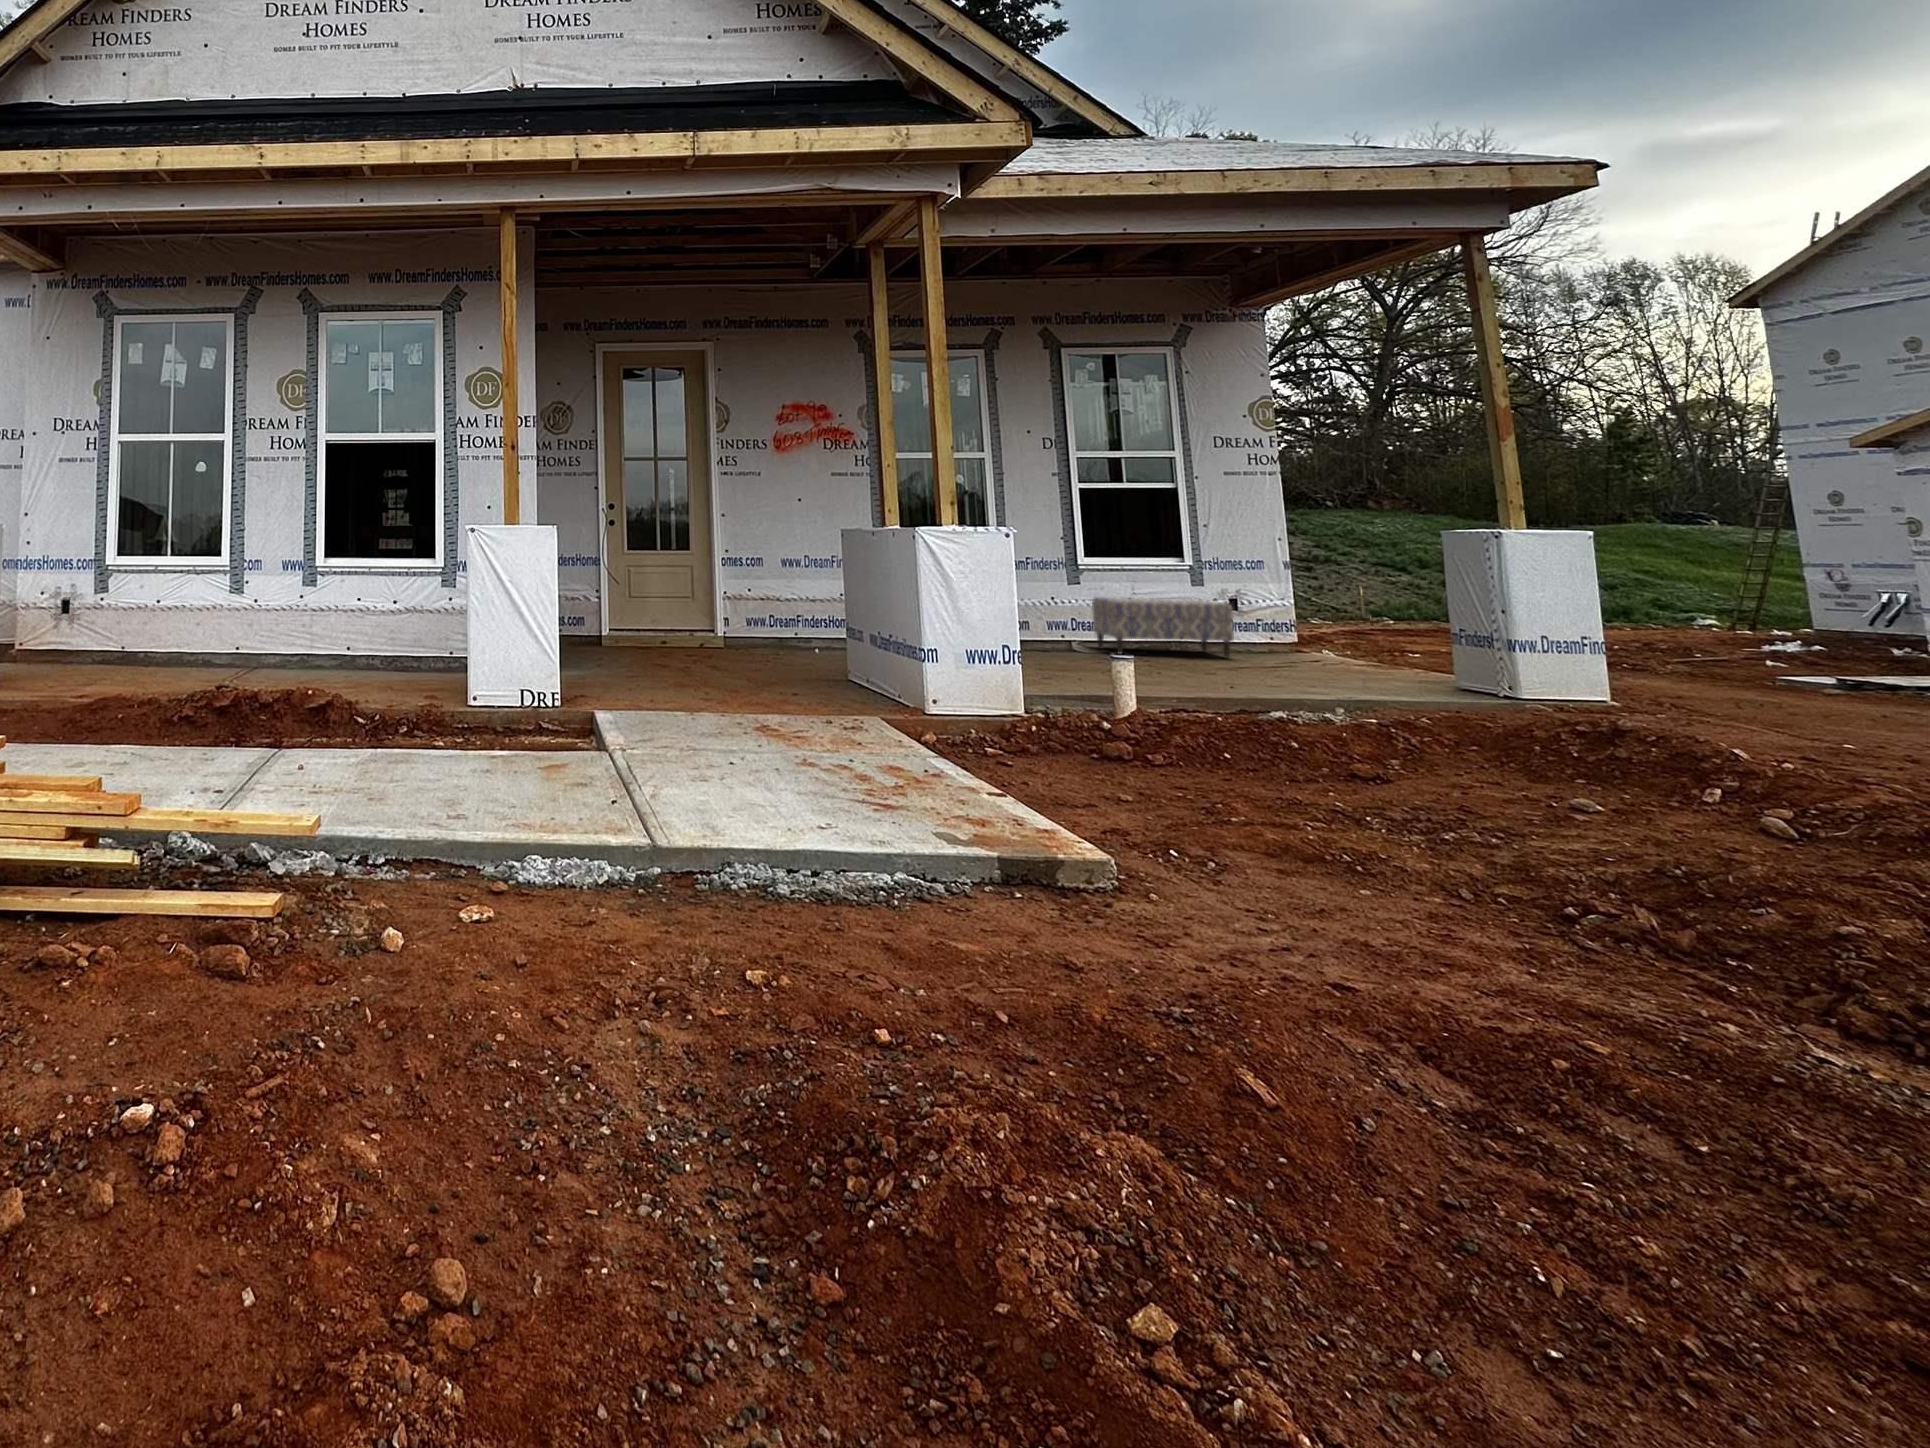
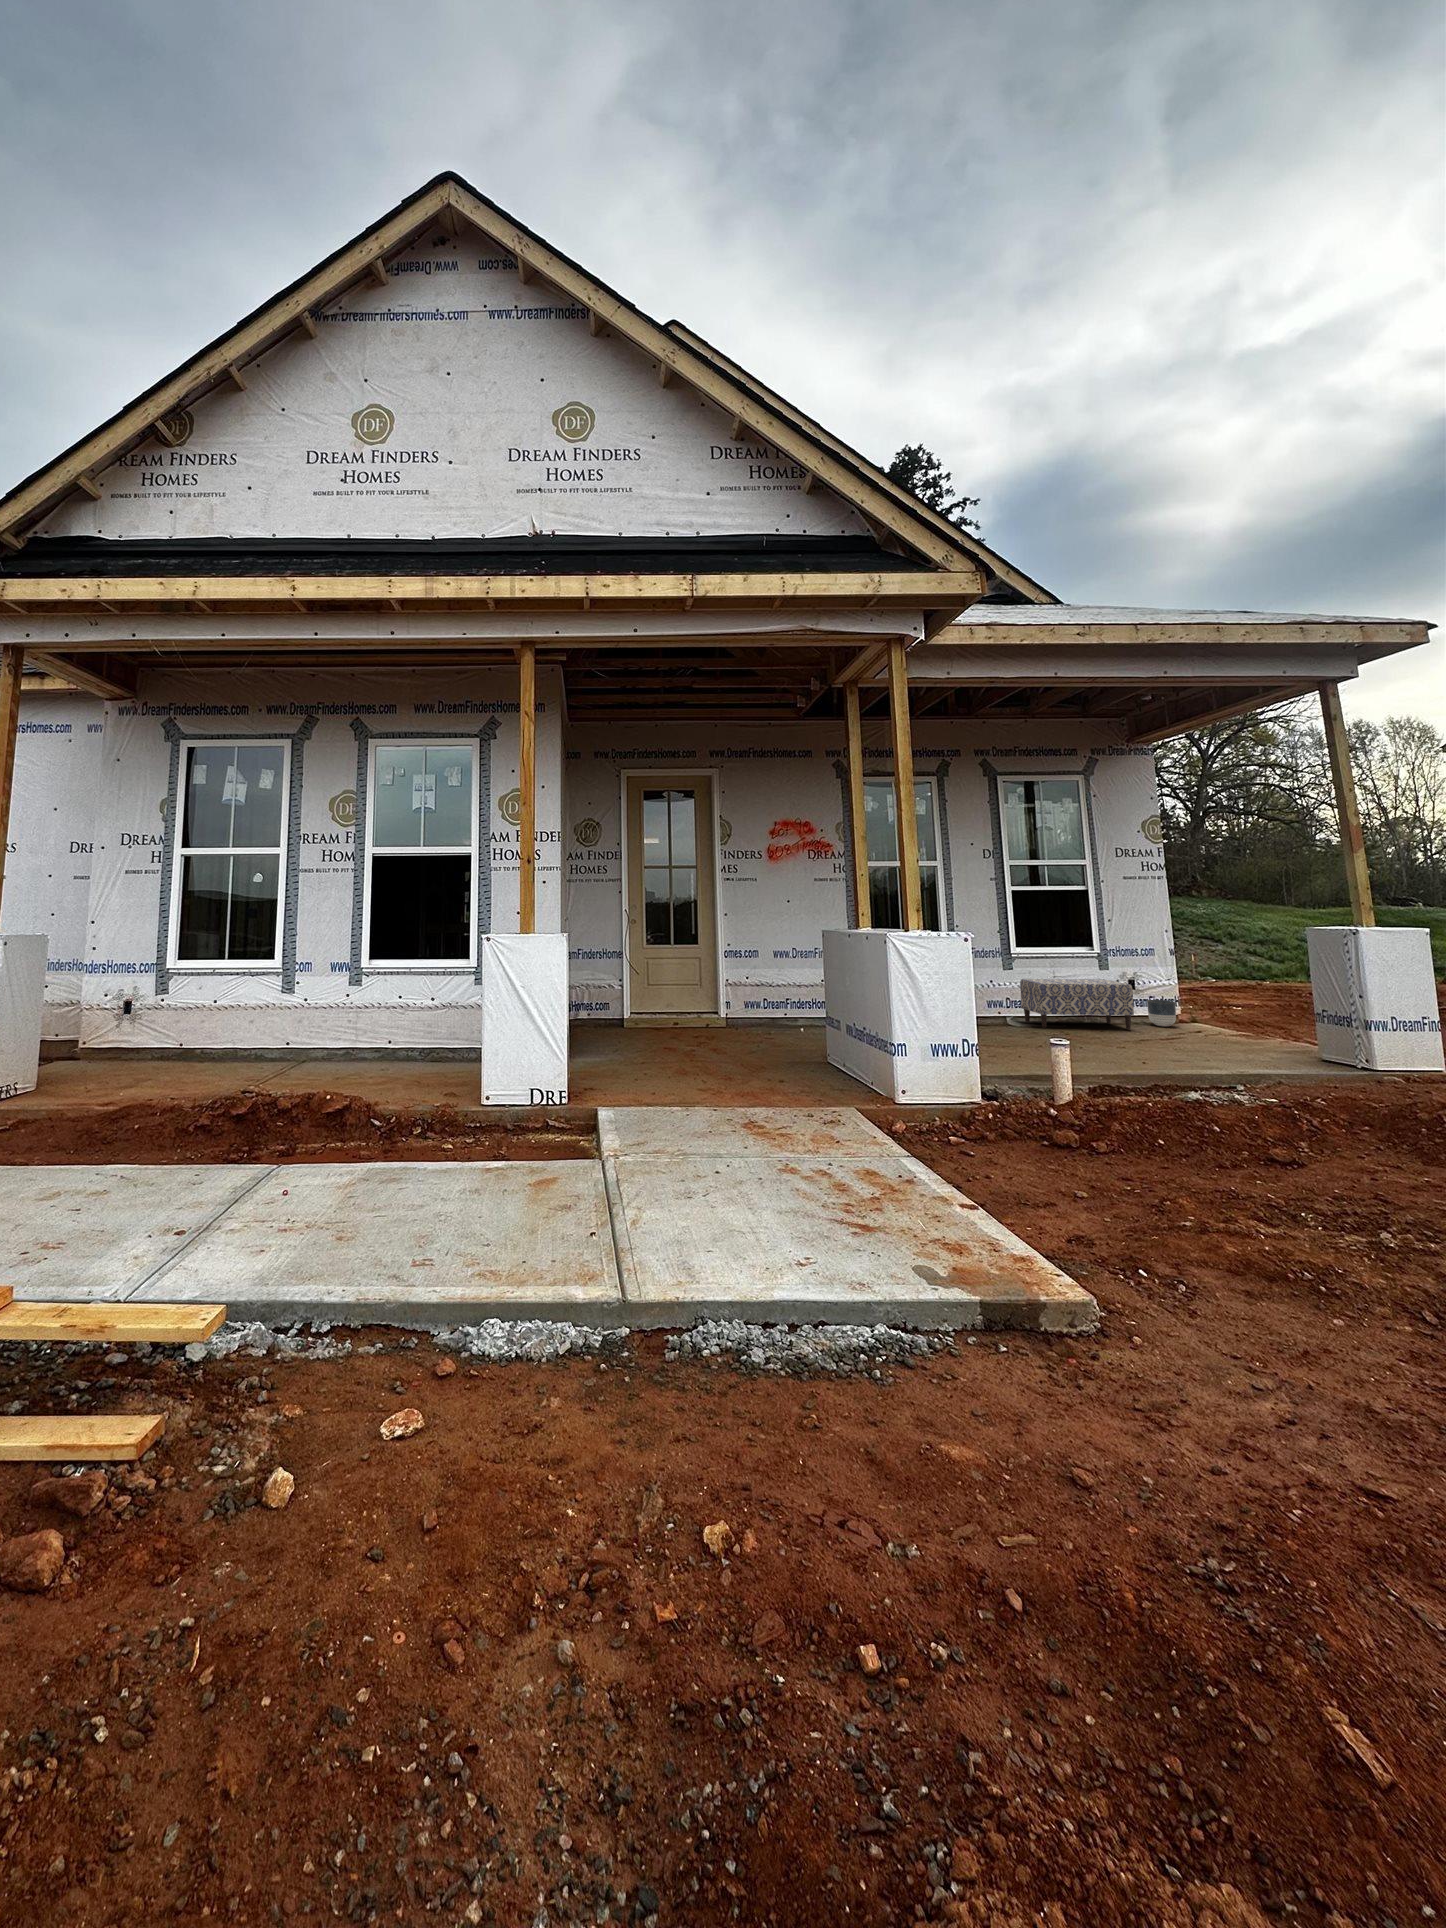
planter: none [1255,625,1291,657] -> present [1147,1000,1176,1027]

